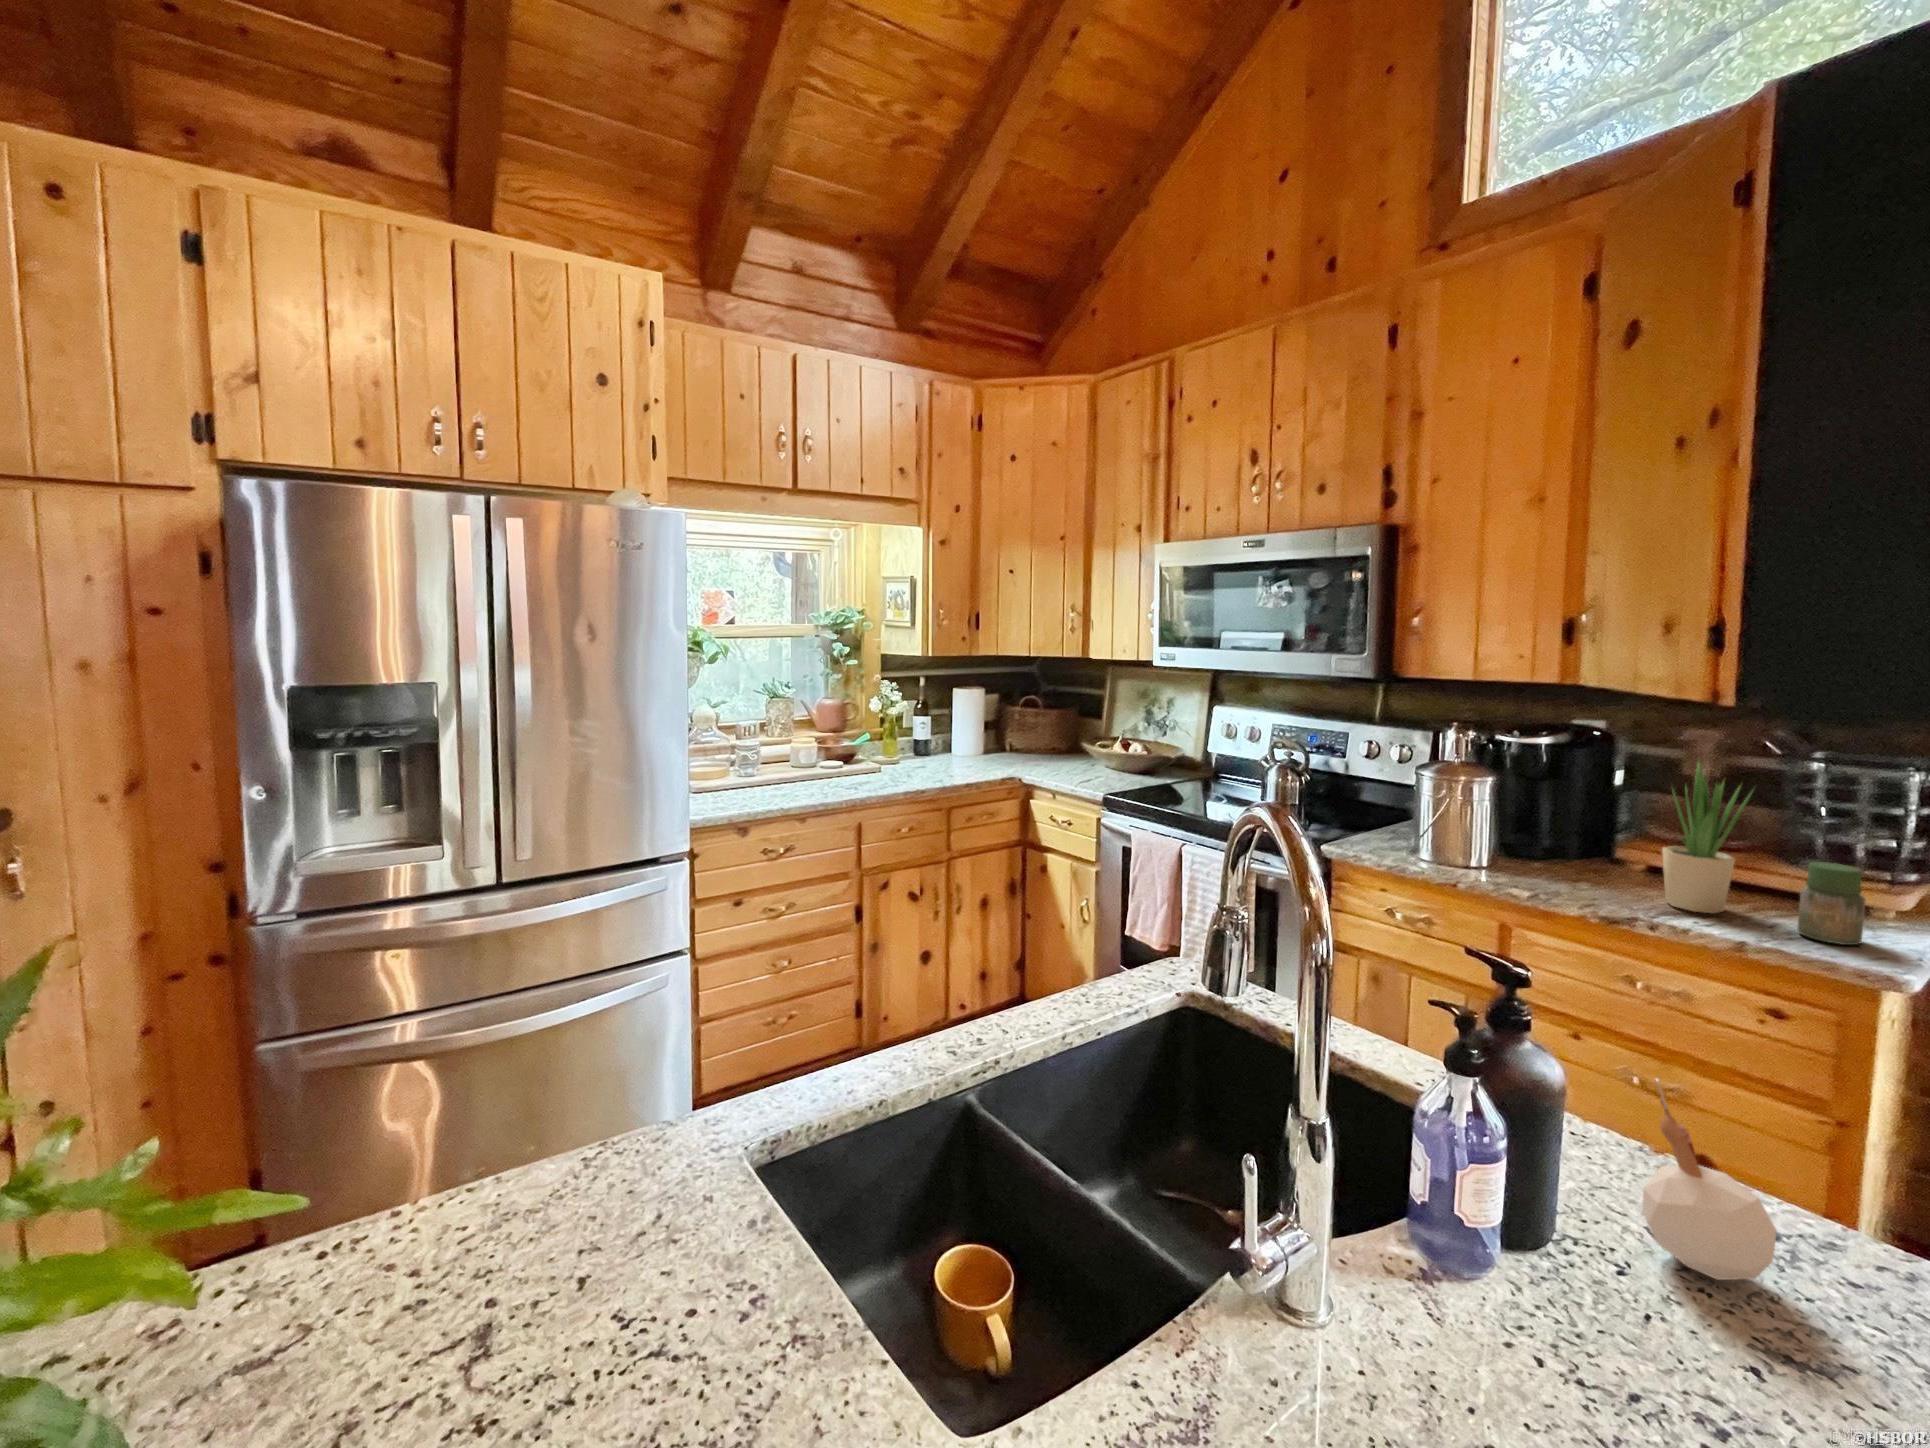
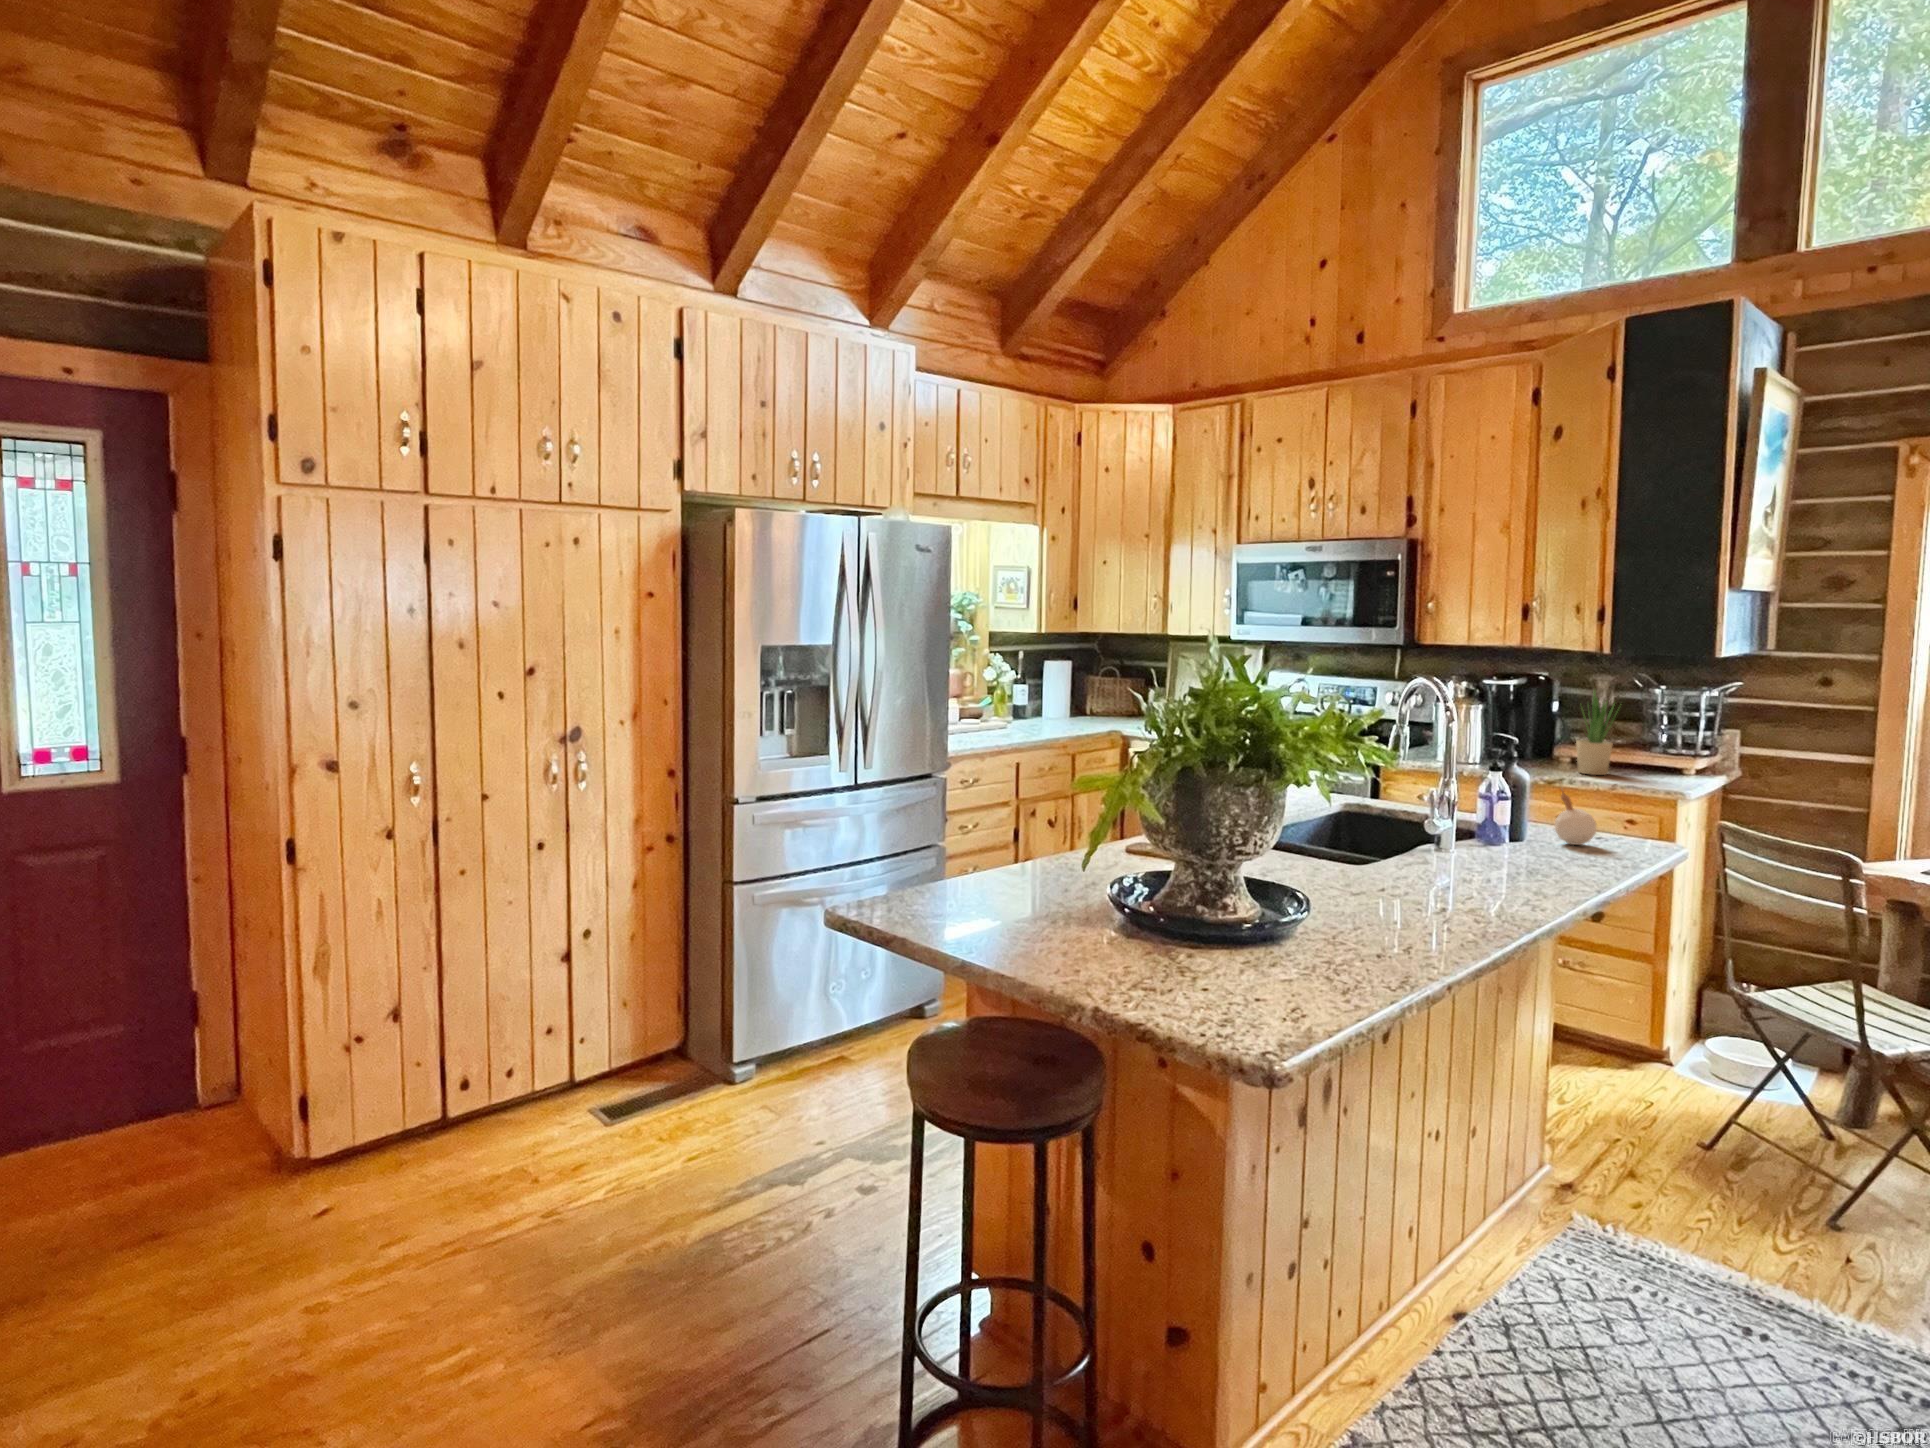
jar: present [1797,862,1866,945] -> none [1641,740,1672,782]

